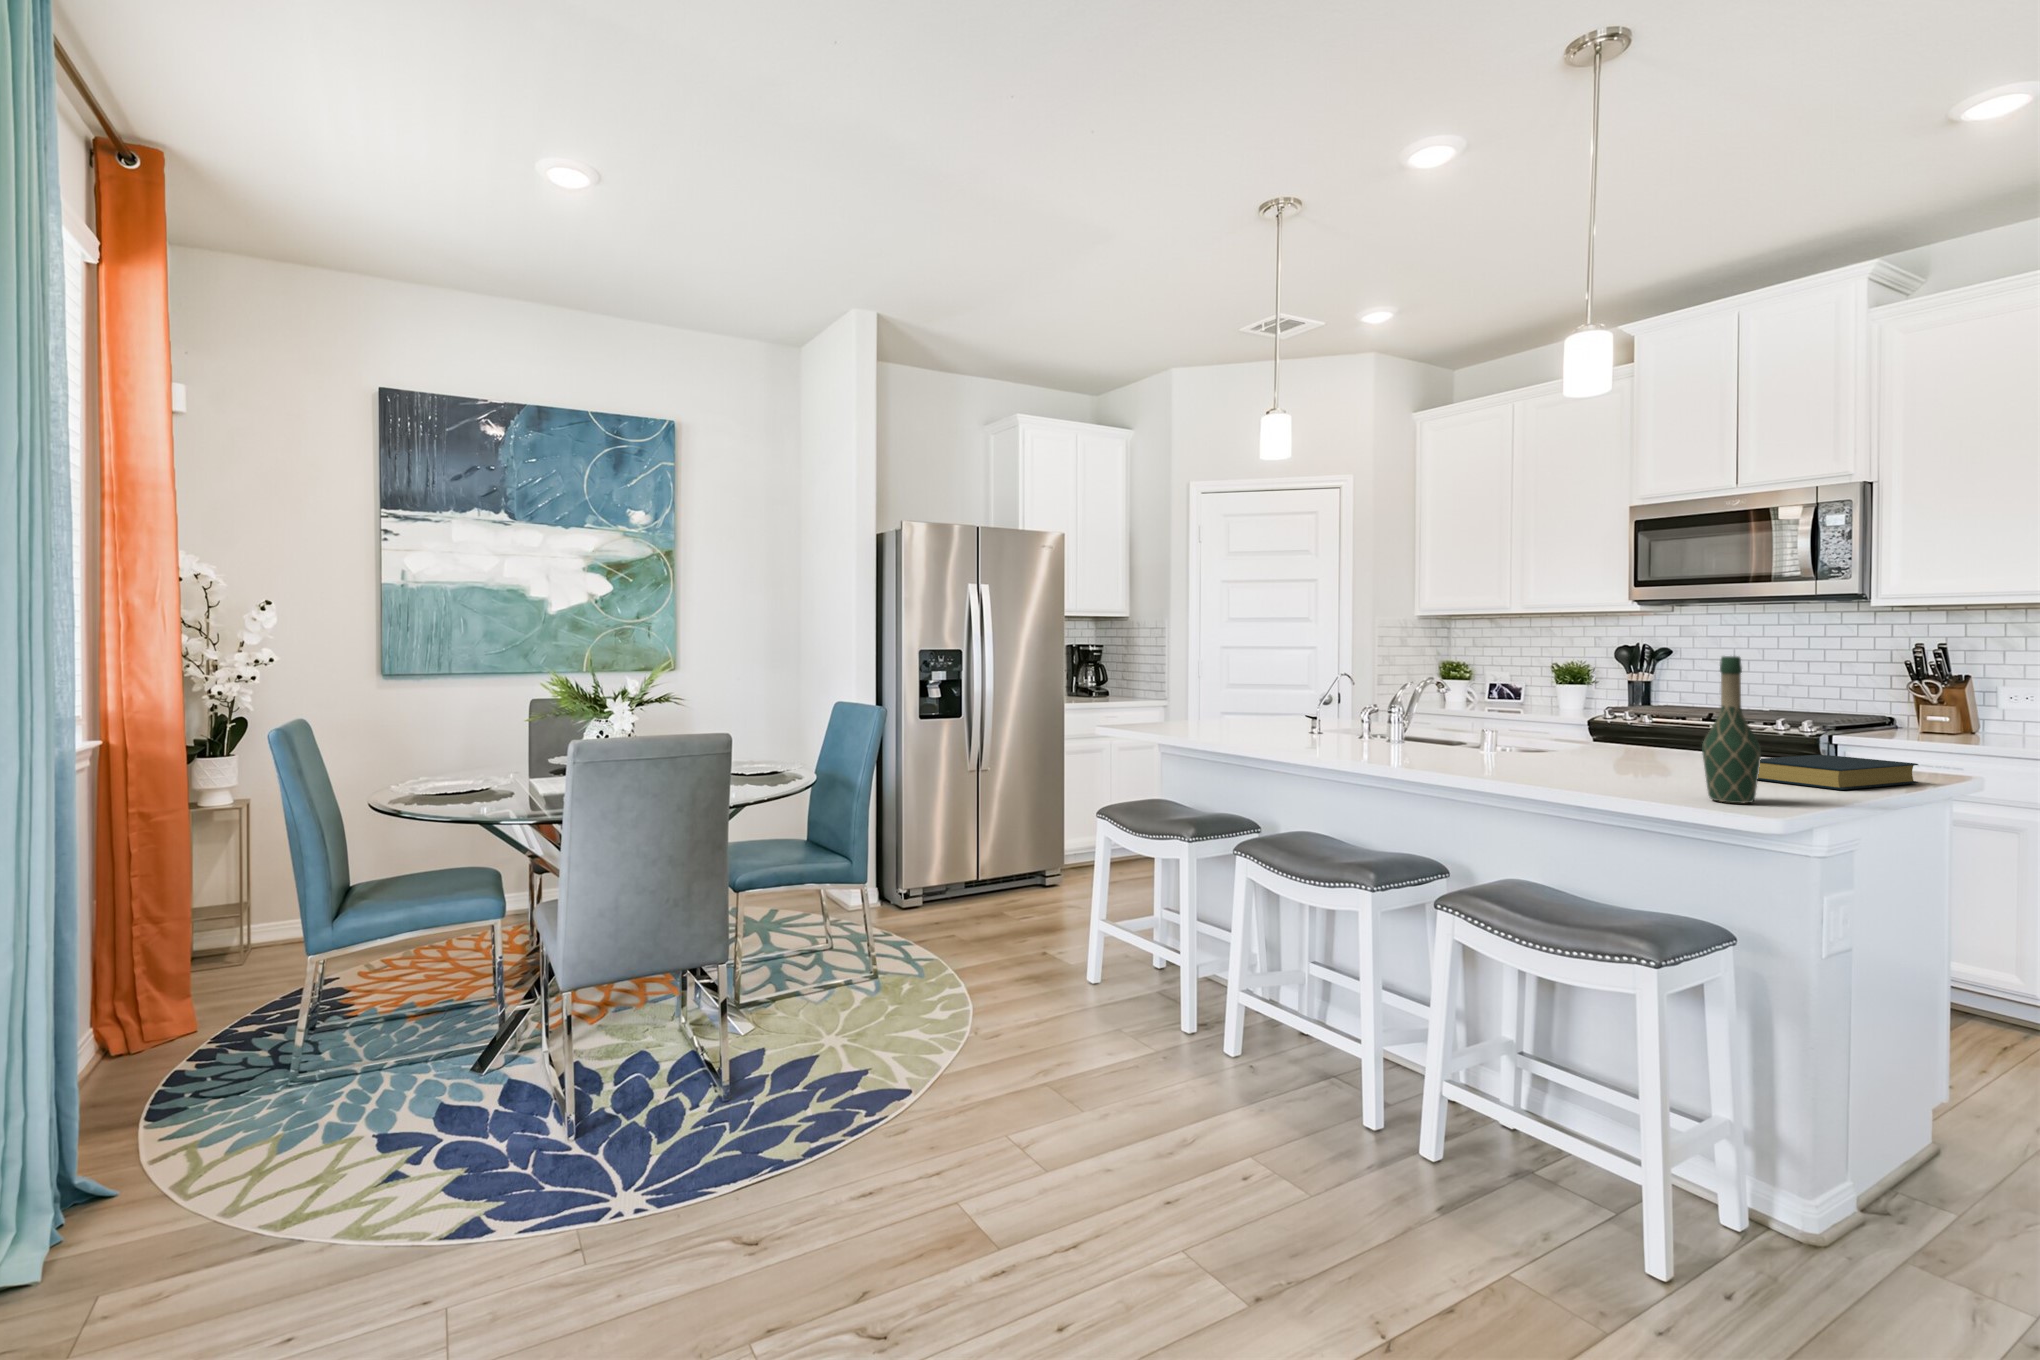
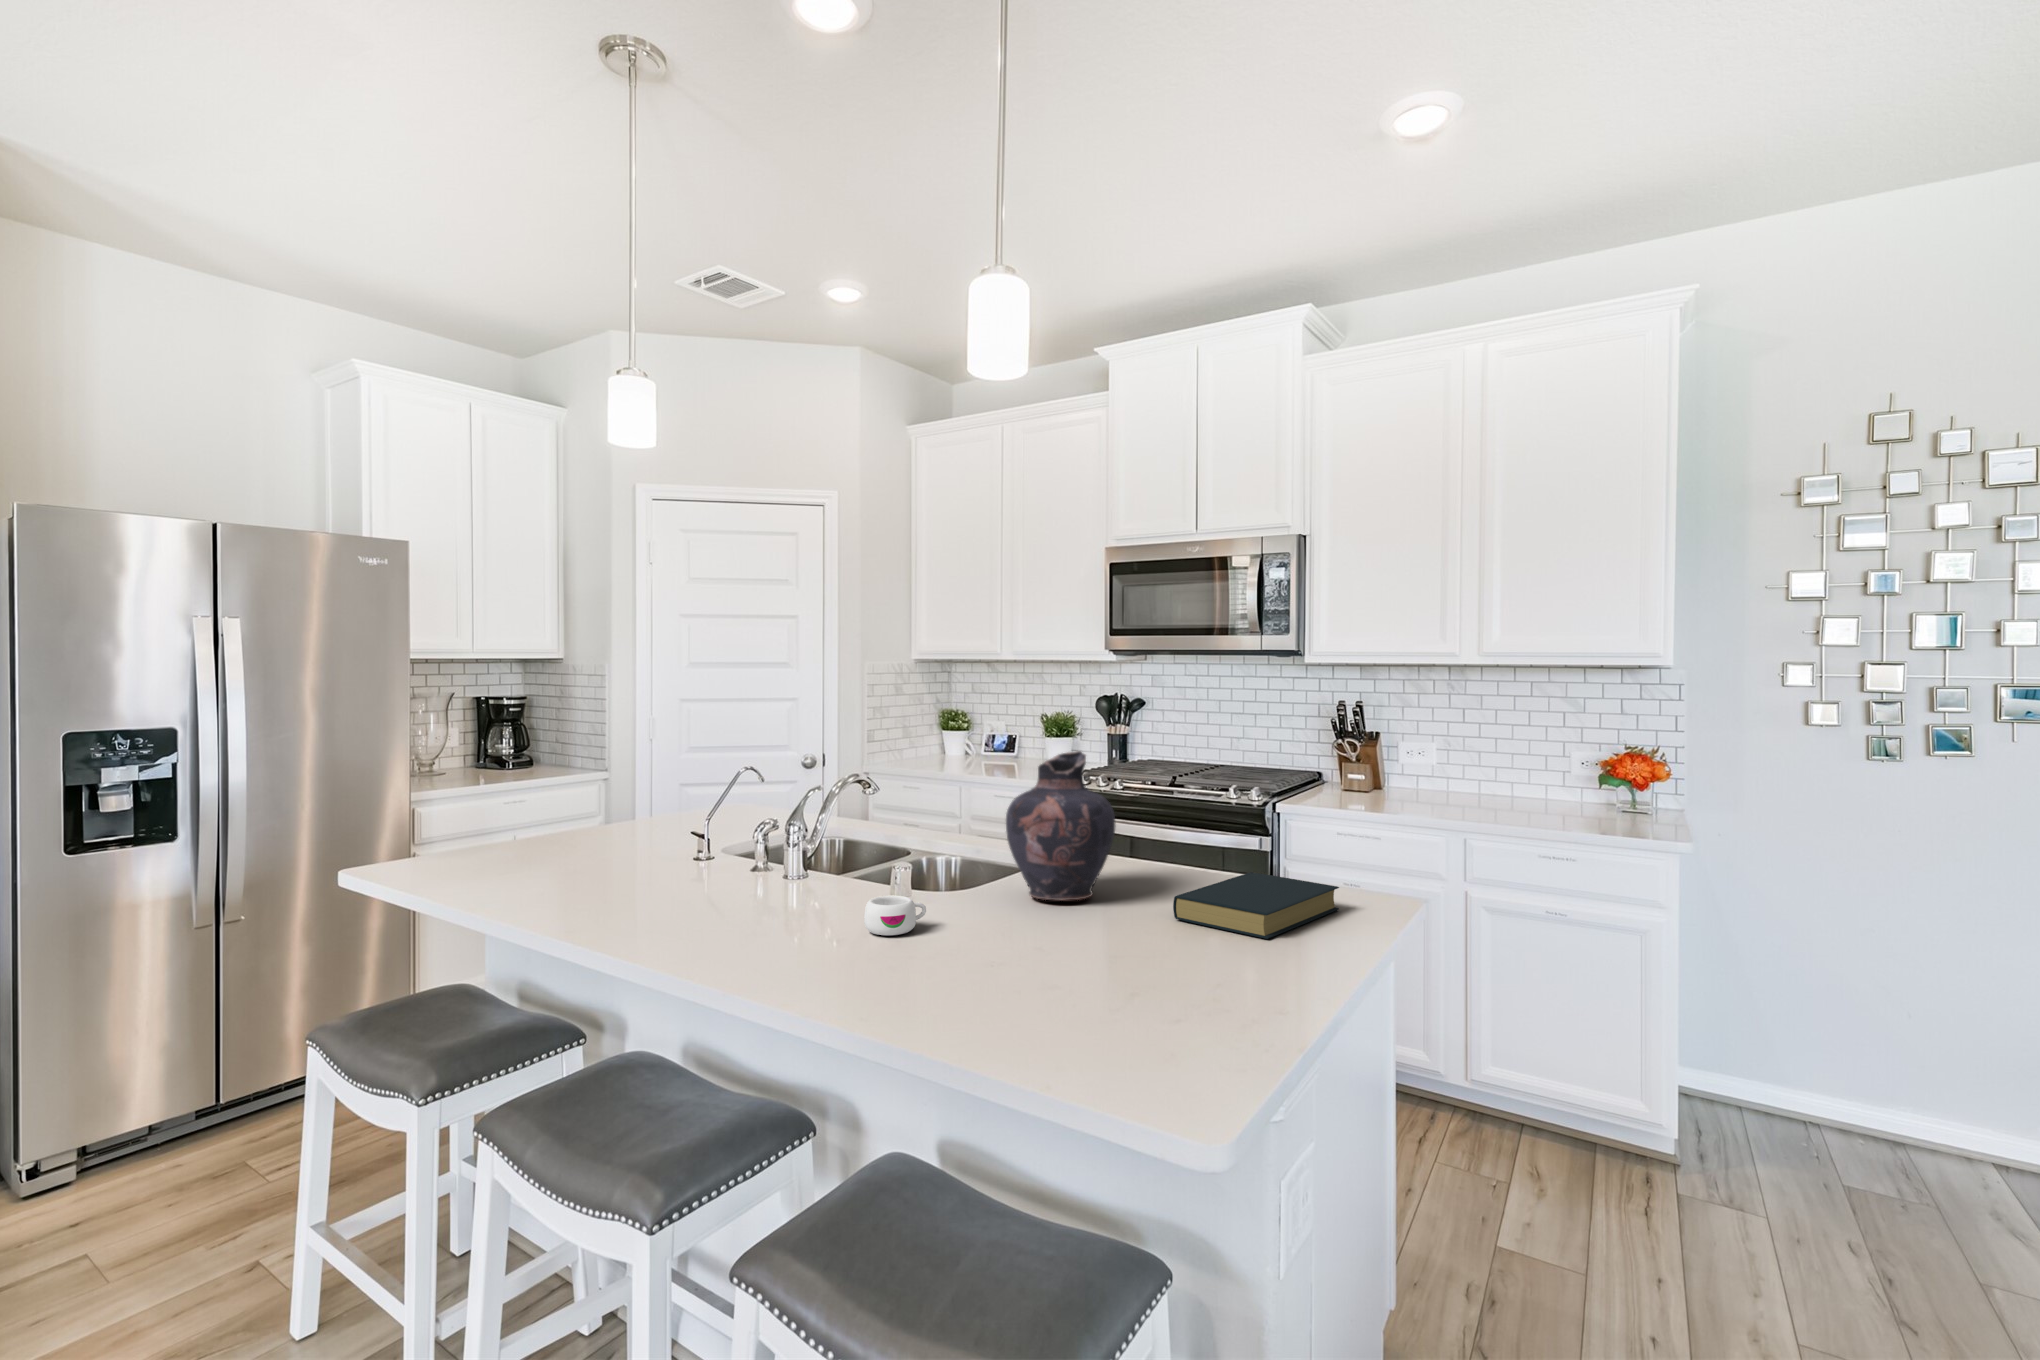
vase: none [1577,652,1680,765] -> present [1006,751,1115,900]
wine bottle: present [1702,656,1761,803] -> none [1112,793,1176,1001]
mug: none [1470,746,1519,771] -> present [864,896,926,935]

